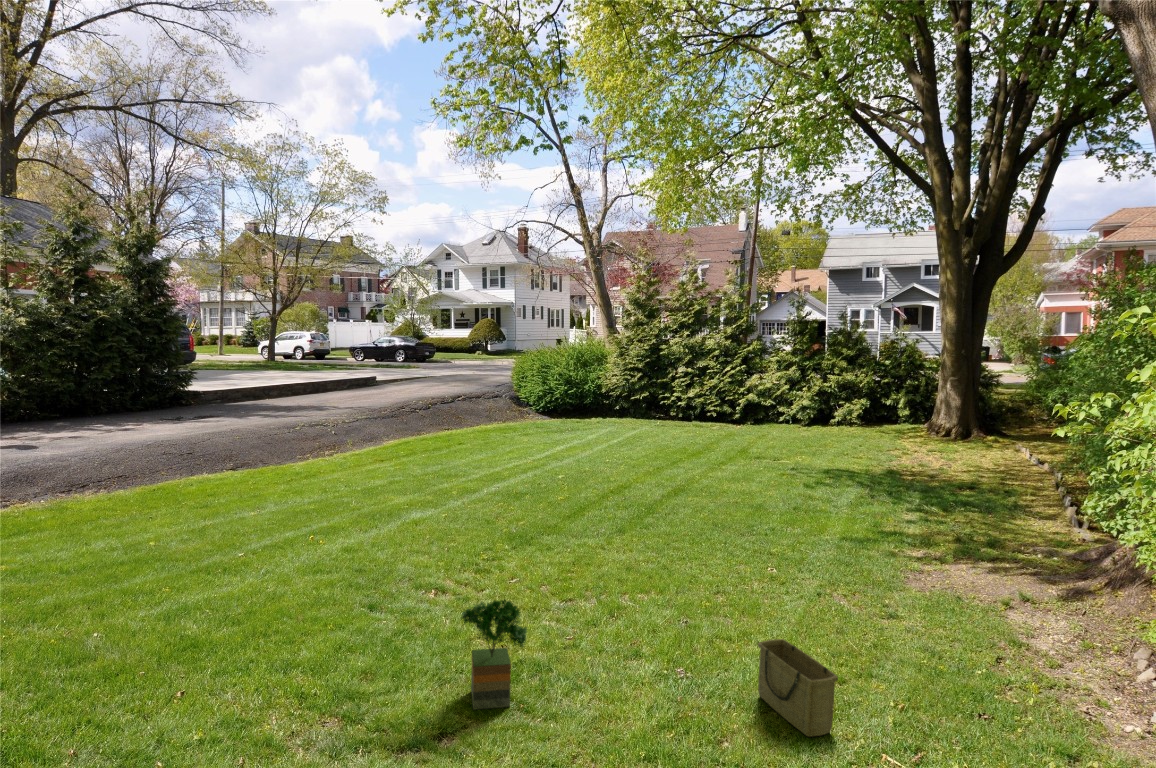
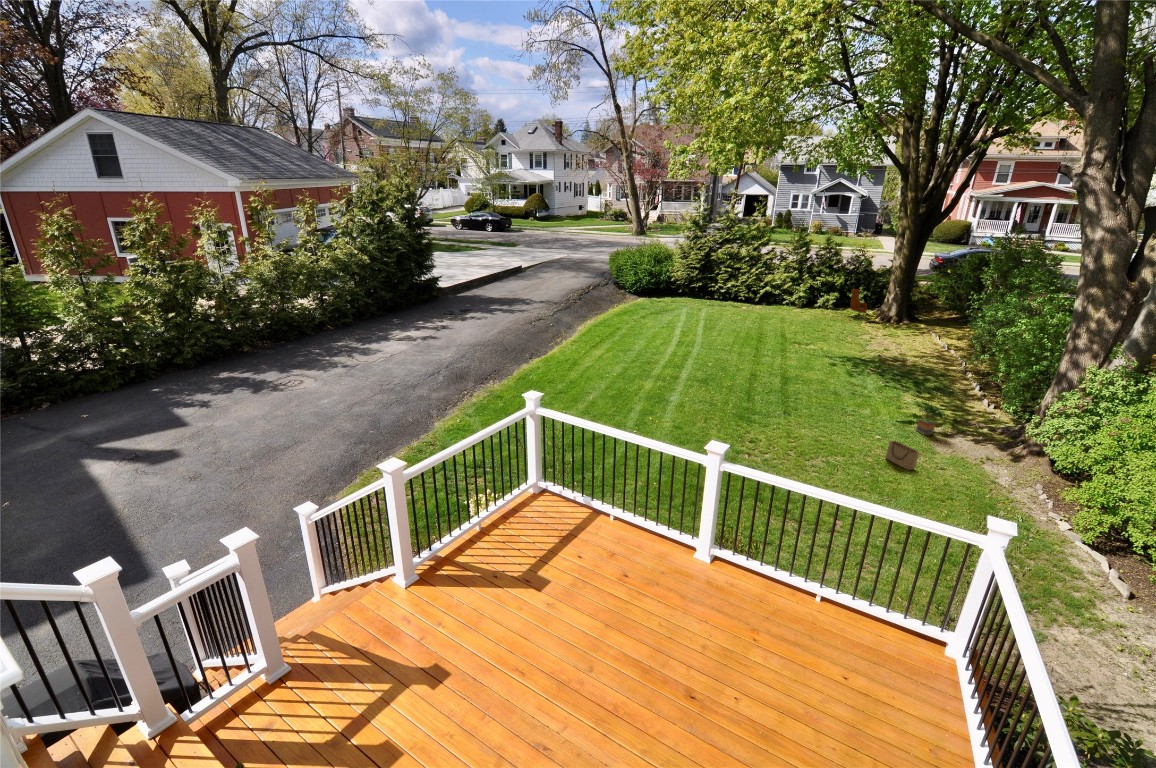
lounge chair: none [879,387,937,442] -> present [851,289,876,322]
potted tree: present [462,599,527,709] -> present [916,405,944,435]

